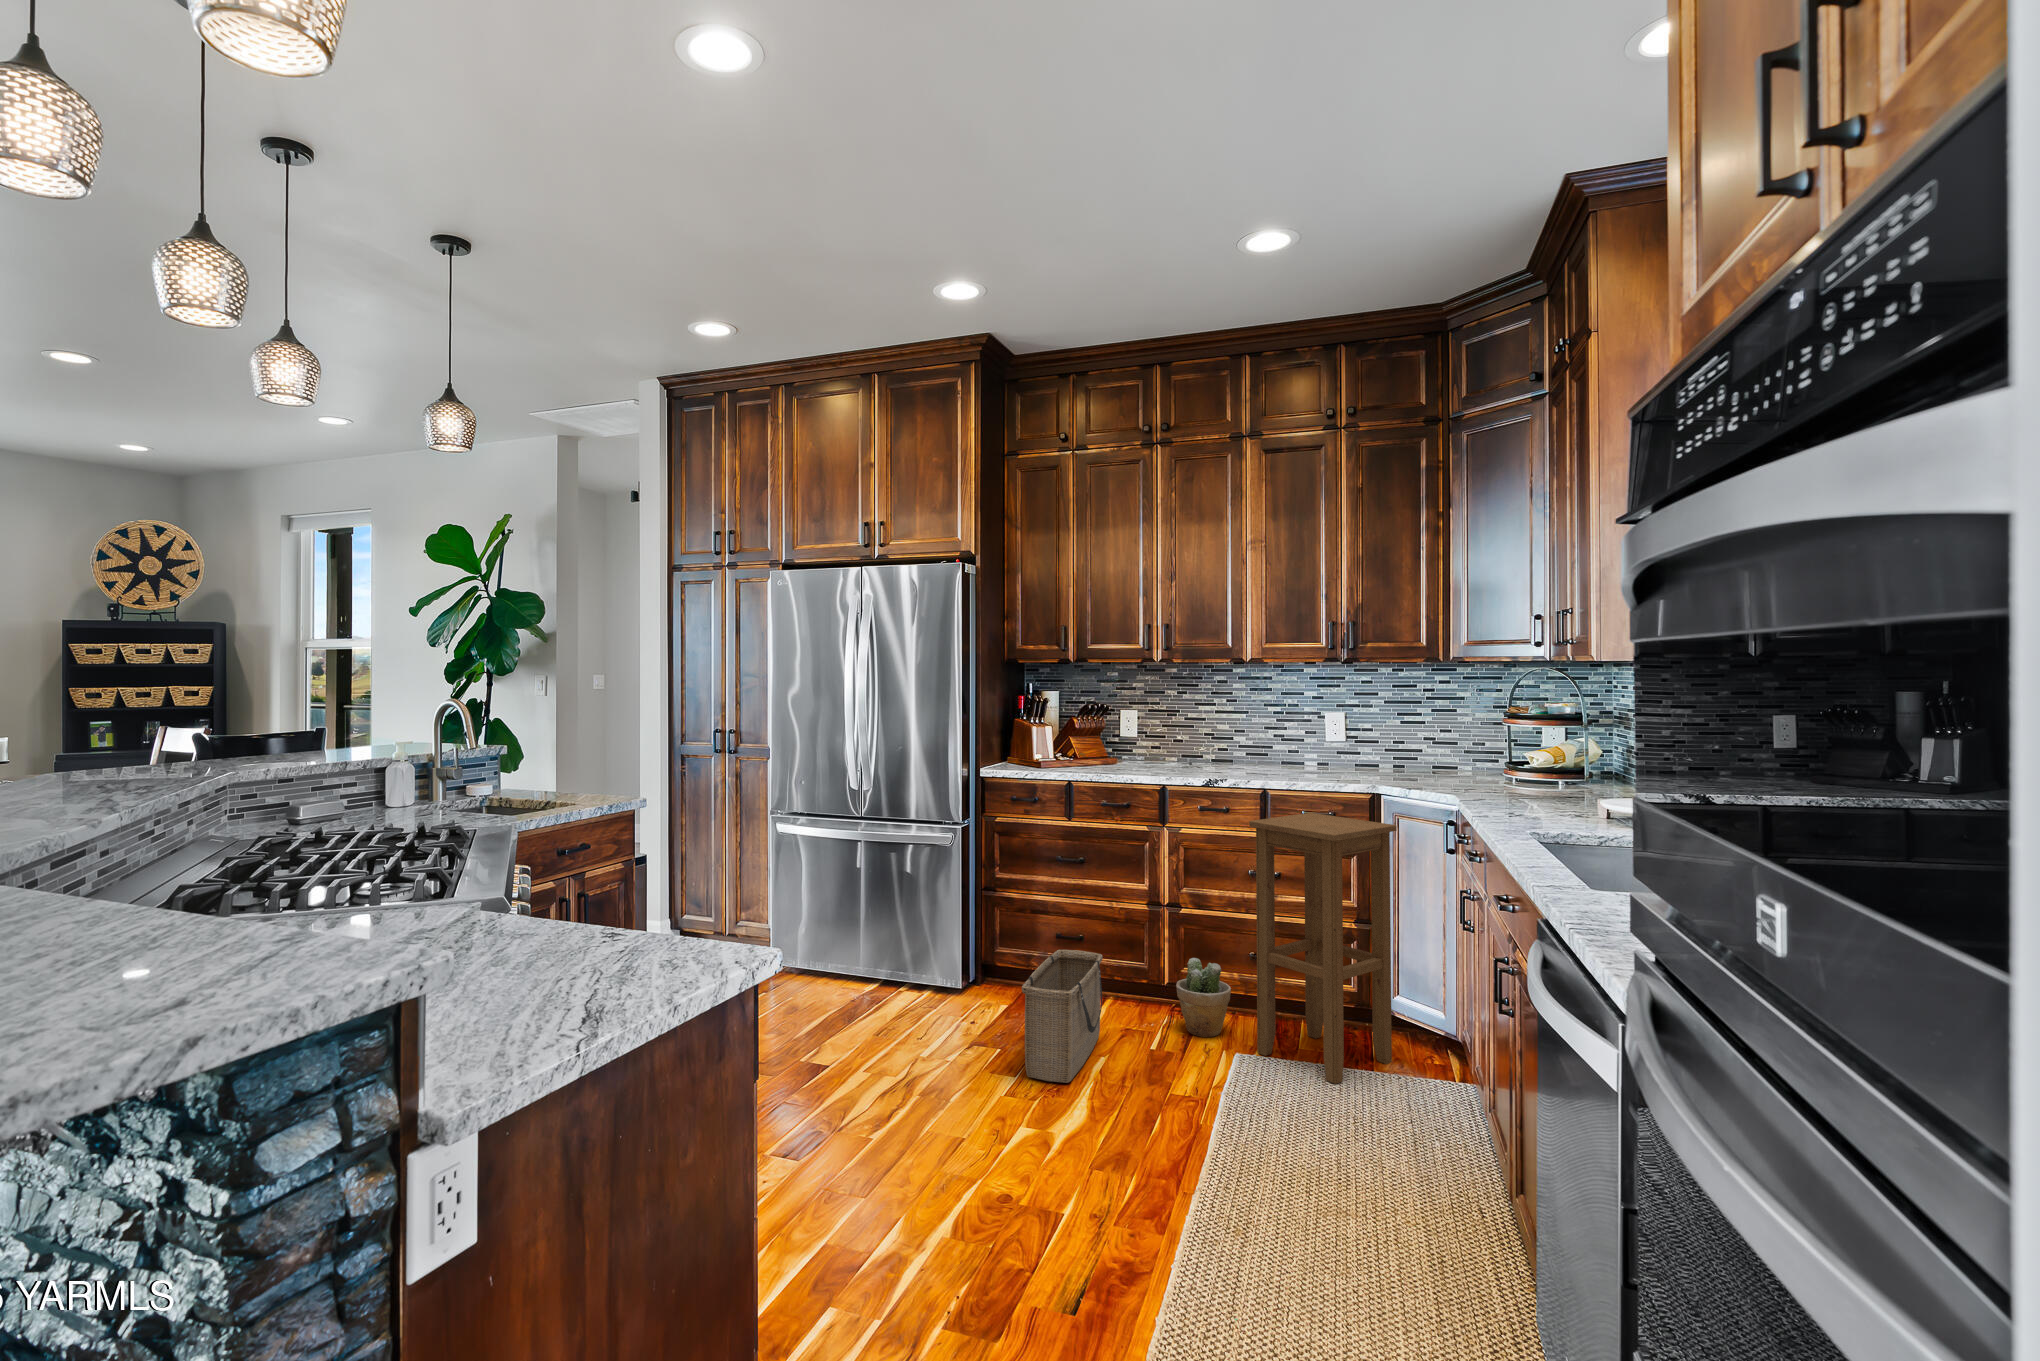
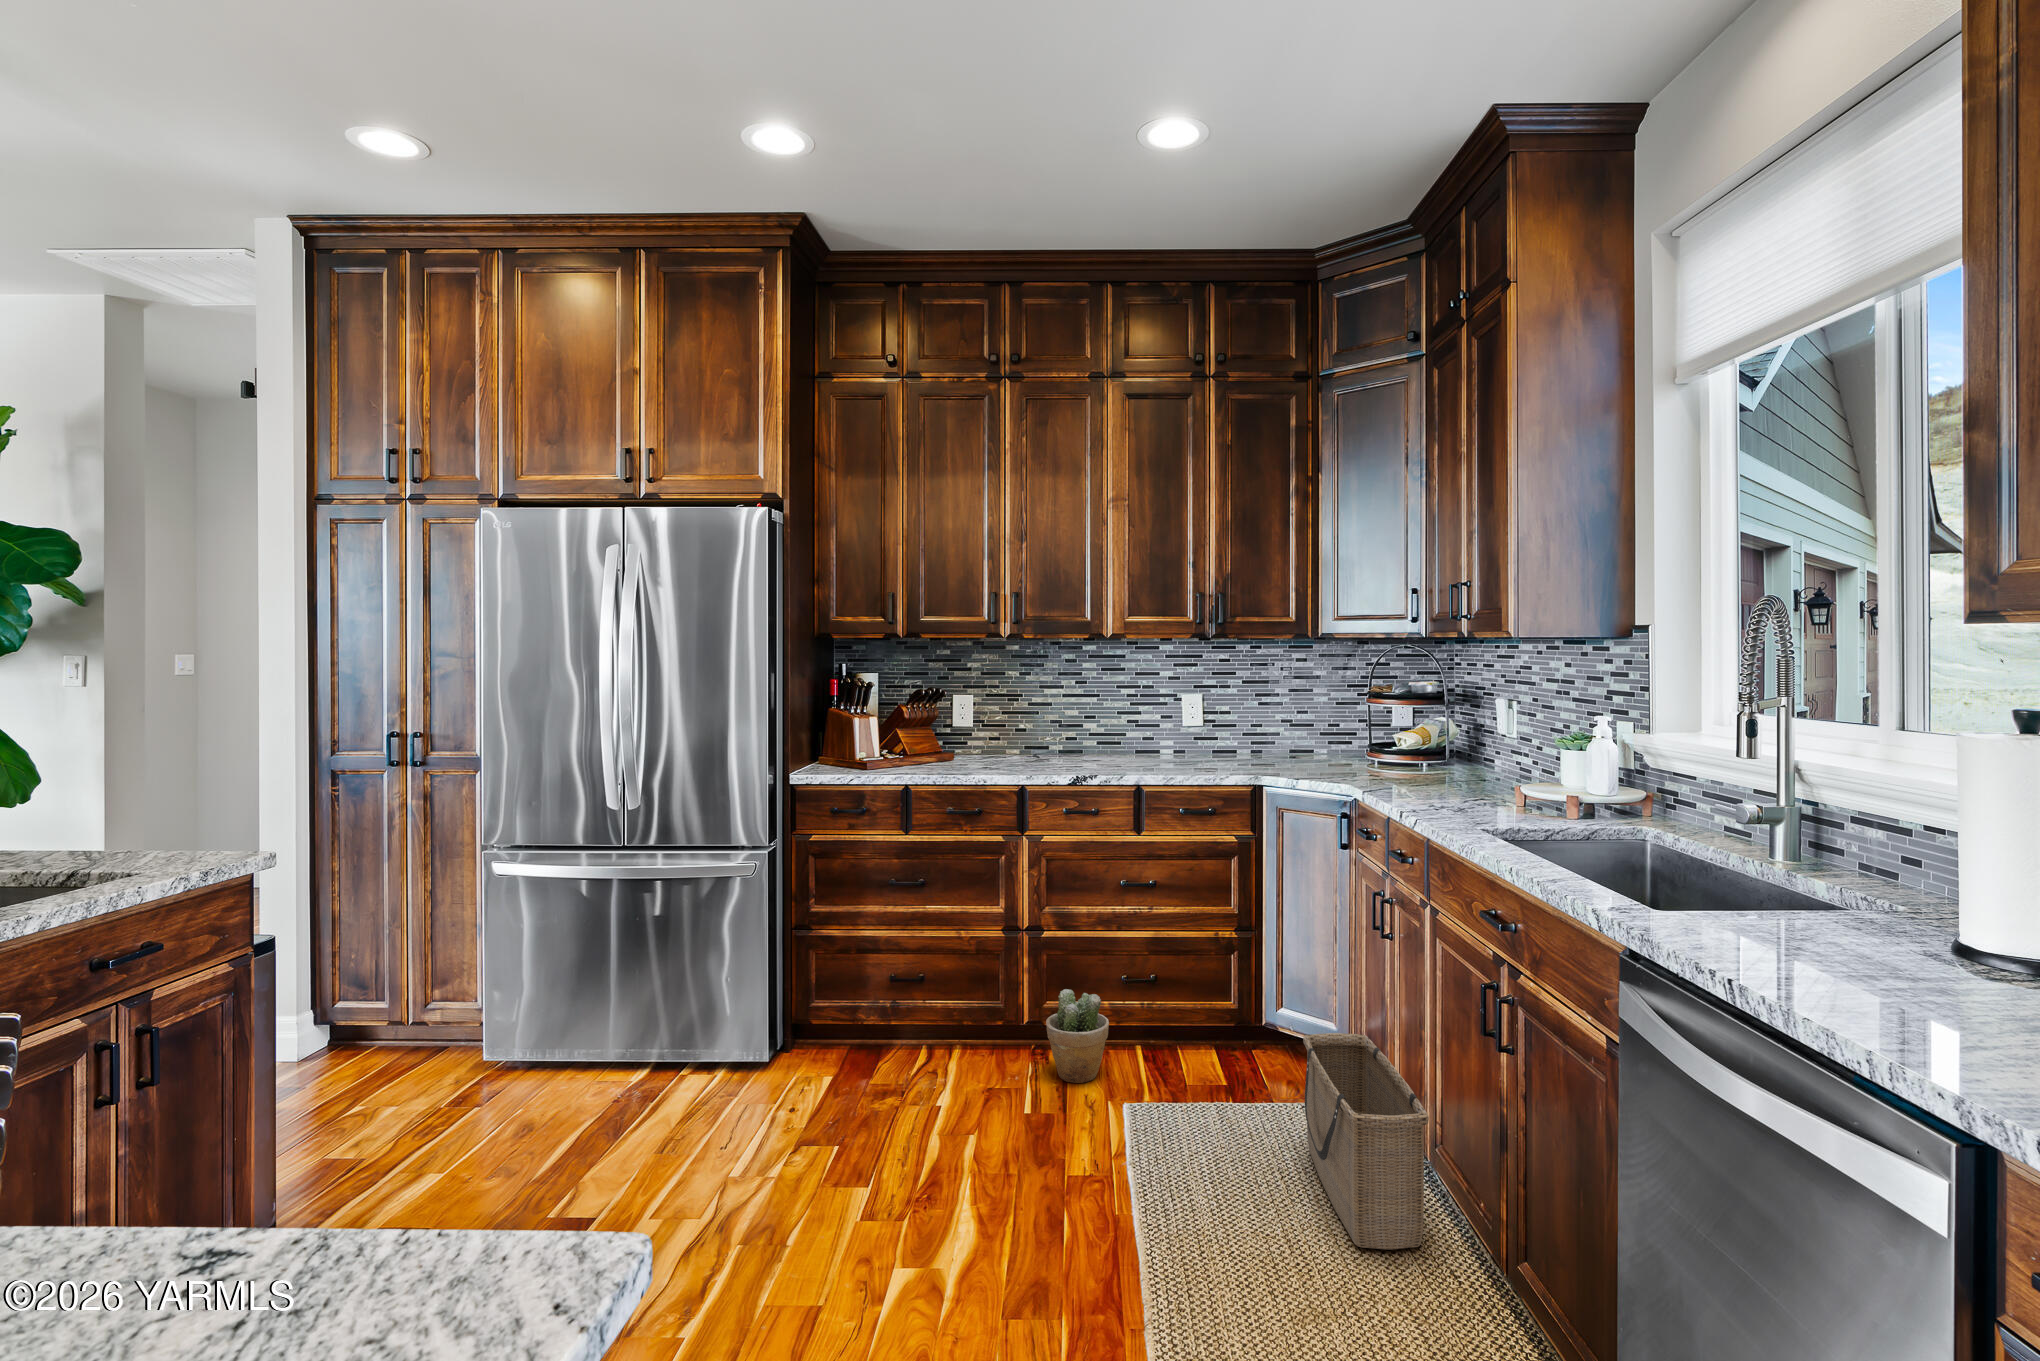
stool: present [1249,813,1397,1084] -> none [1139,809,1293,1124]
basket: present [1022,950,1103,1083] -> present [1303,1033,1429,1250]

